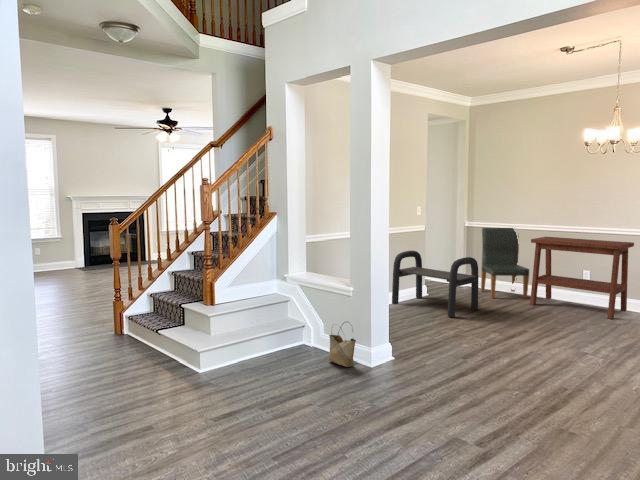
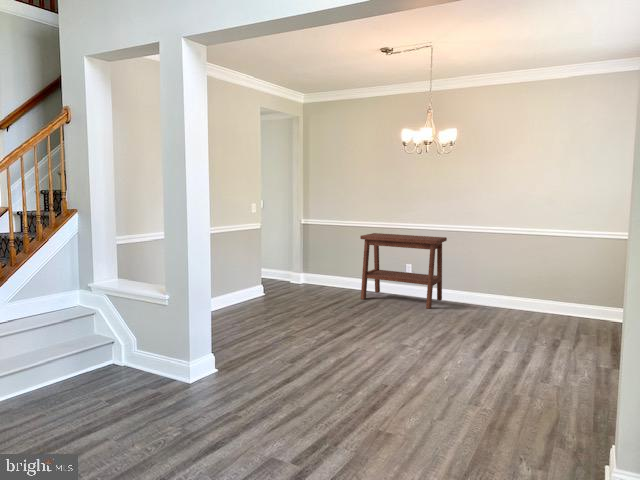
dining chair: present [481,228,529,298] -> none [317,225,360,295]
bench: present [392,251,478,317] -> none [226,250,312,317]
woven basket: present [328,322,356,367] -> none [140,334,172,386]

